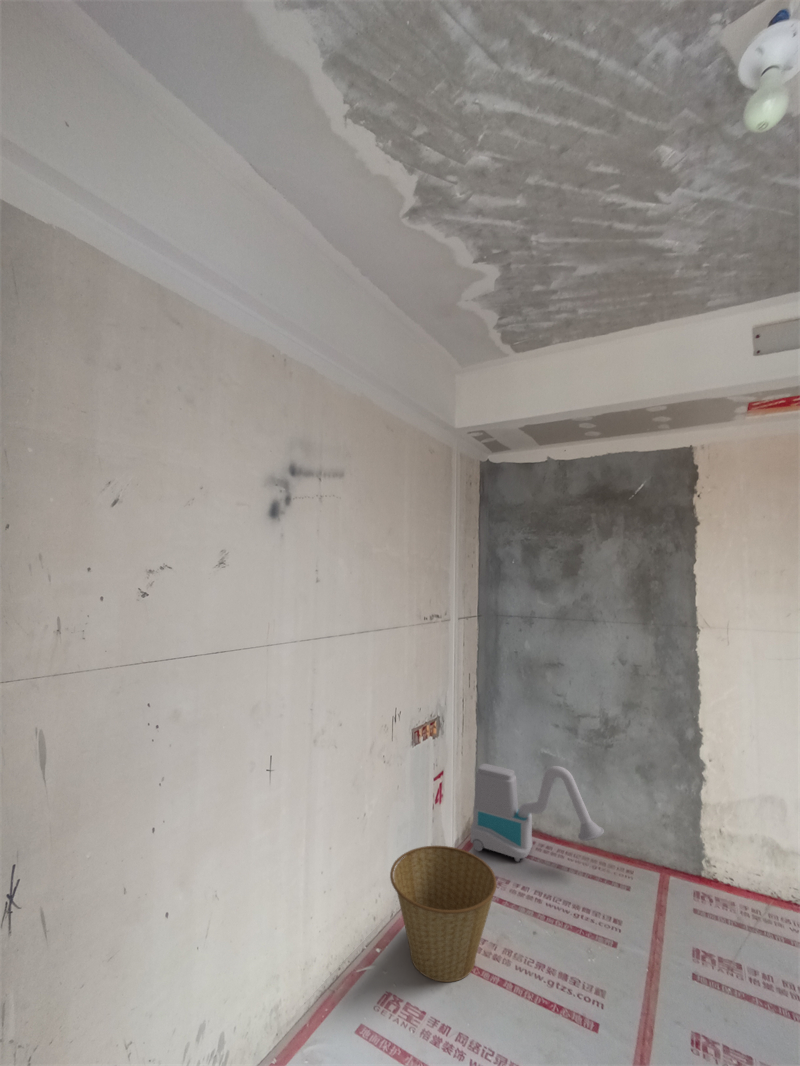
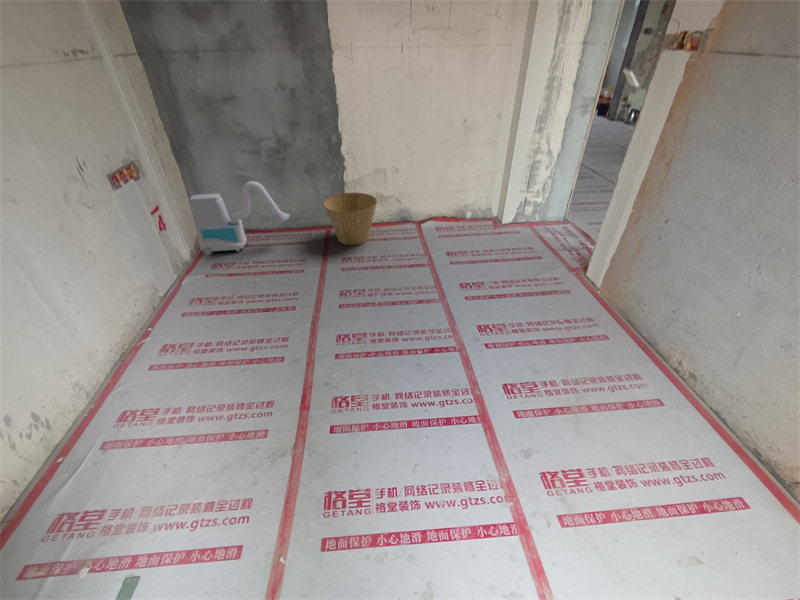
basket: present [390,846,497,982] -> present [323,192,377,245]

